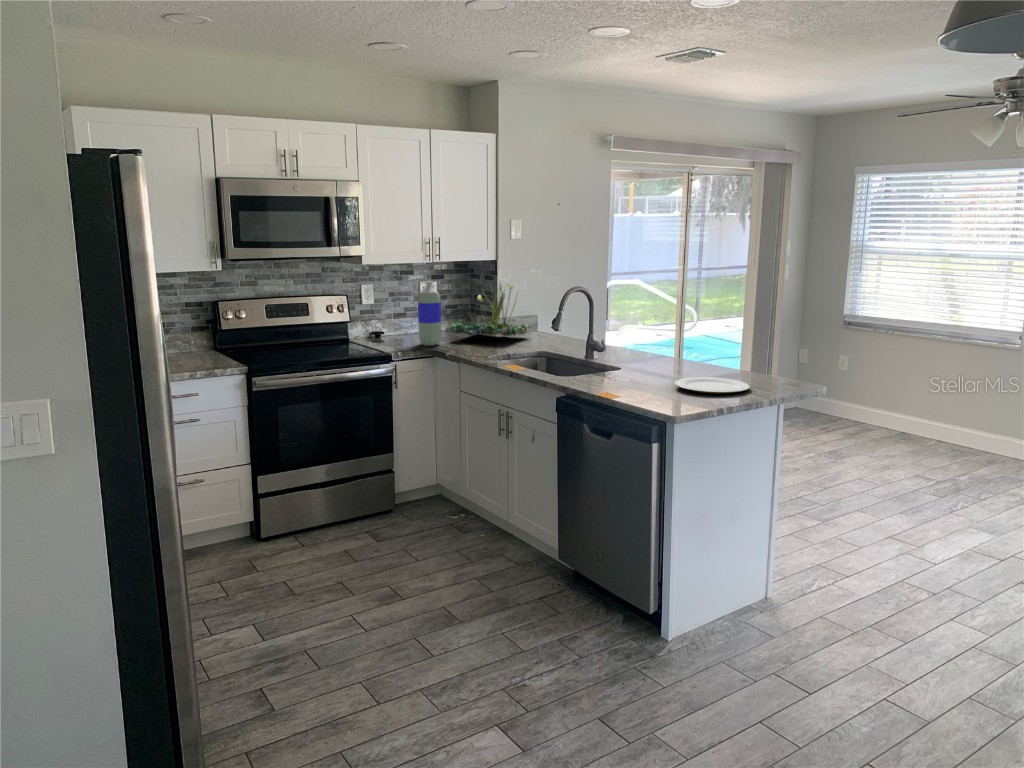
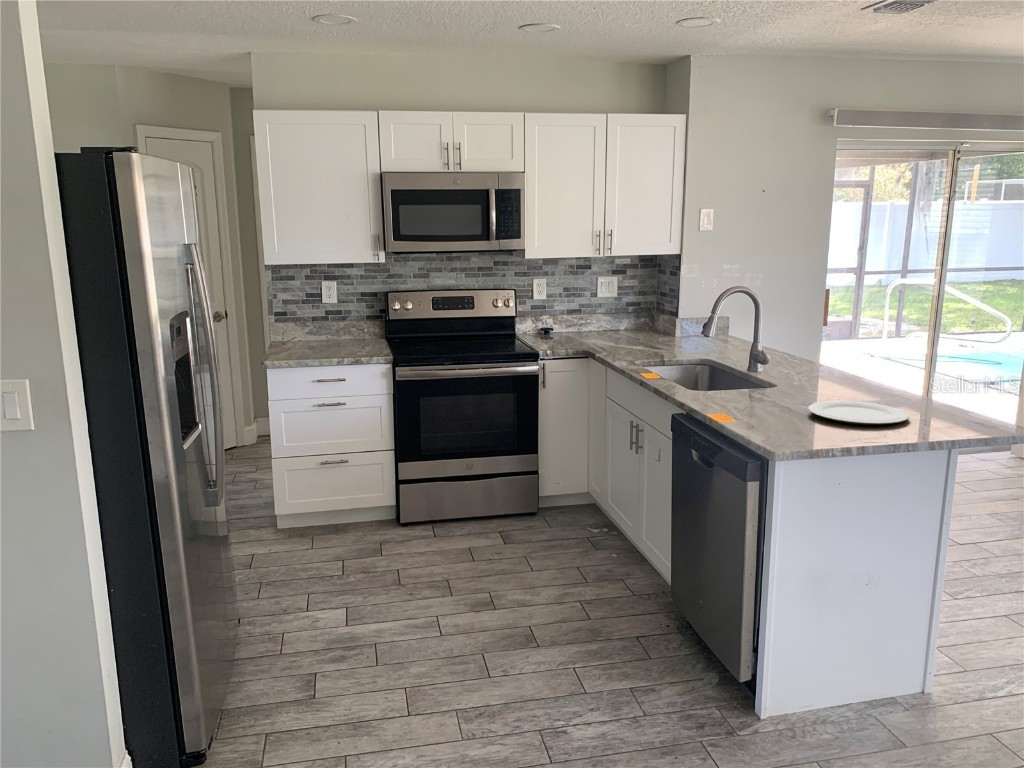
bottle: present [418,281,441,346] -> none [578,276,603,345]
plant: present [451,284,529,336] -> none [615,278,708,341]

